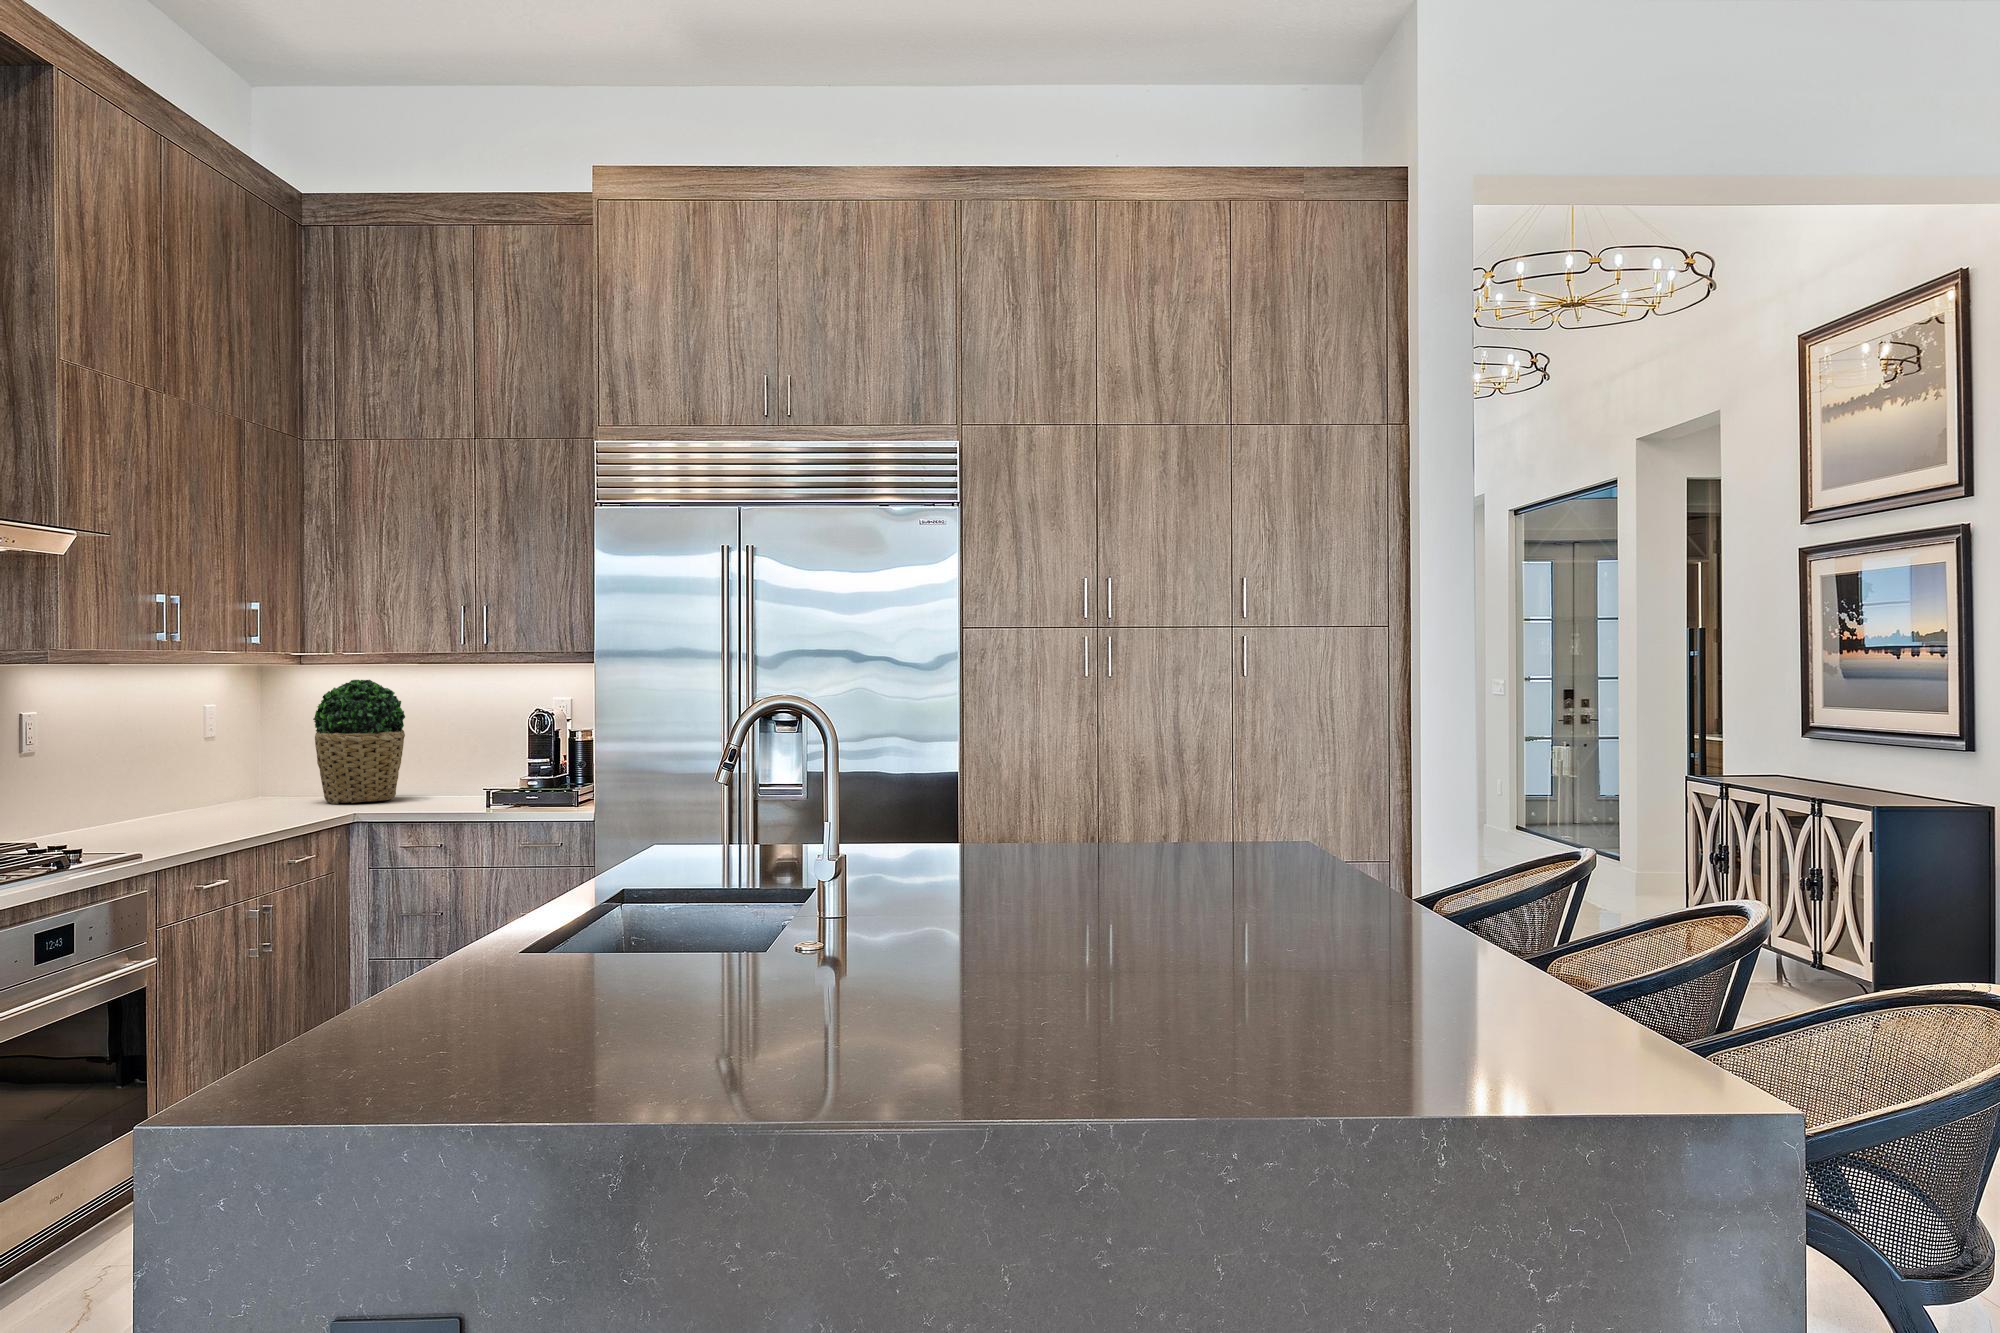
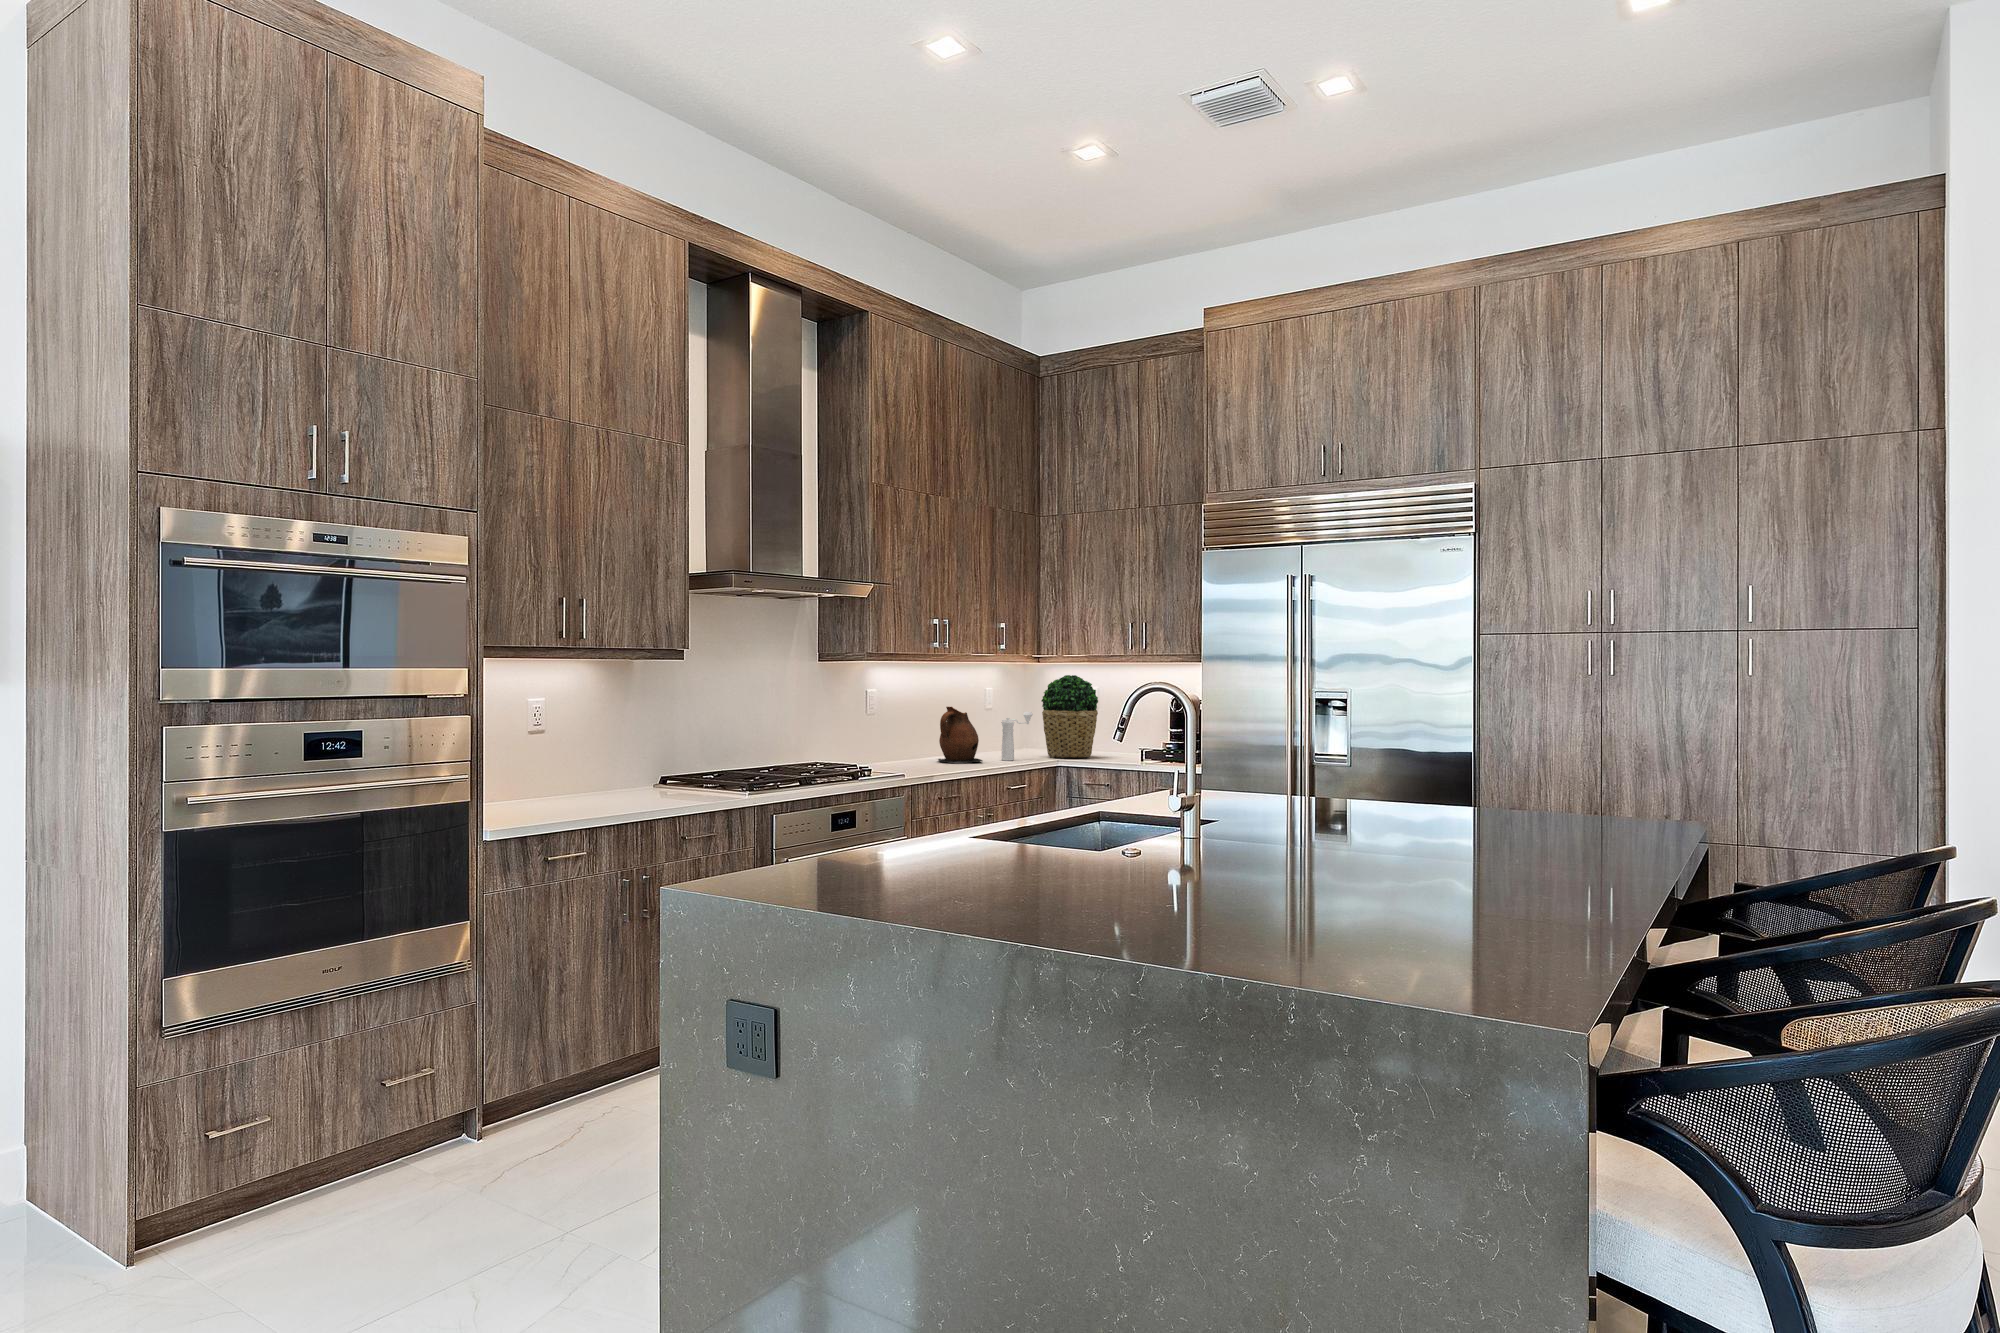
ceramic pitcher: none [142,735,235,826] -> present [938,707,982,762]
pepper mill: none [256,737,307,814] -> present [1001,712,1033,761]

